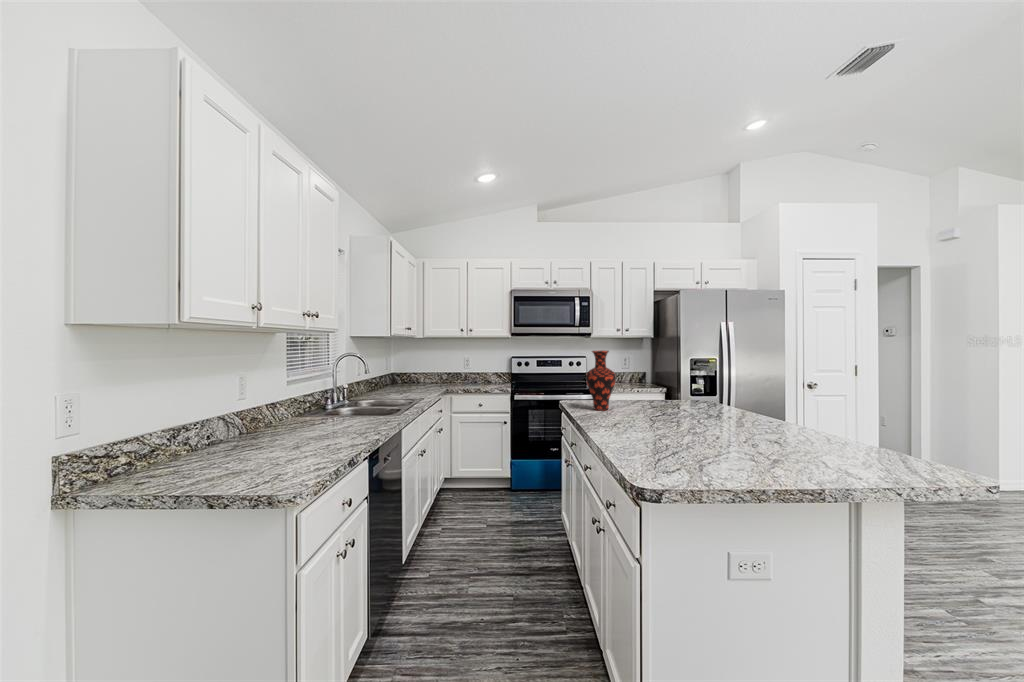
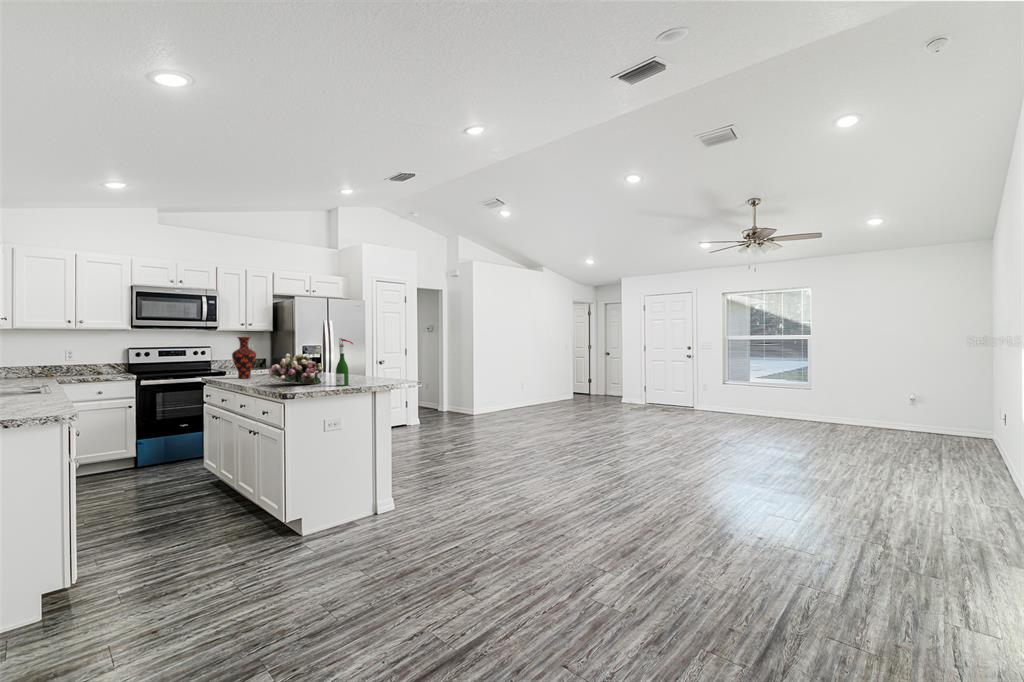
wine bottle: none [730,368,771,481] -> present [336,338,353,386]
flower arrangement: none [609,390,705,453] -> present [268,354,323,384]

